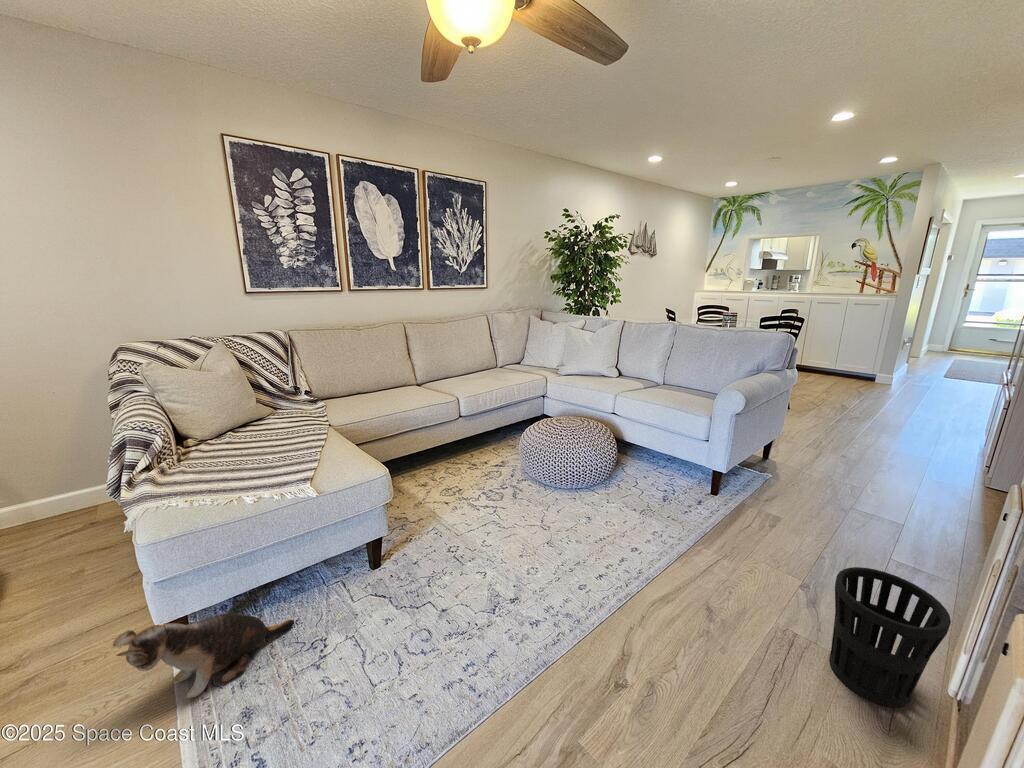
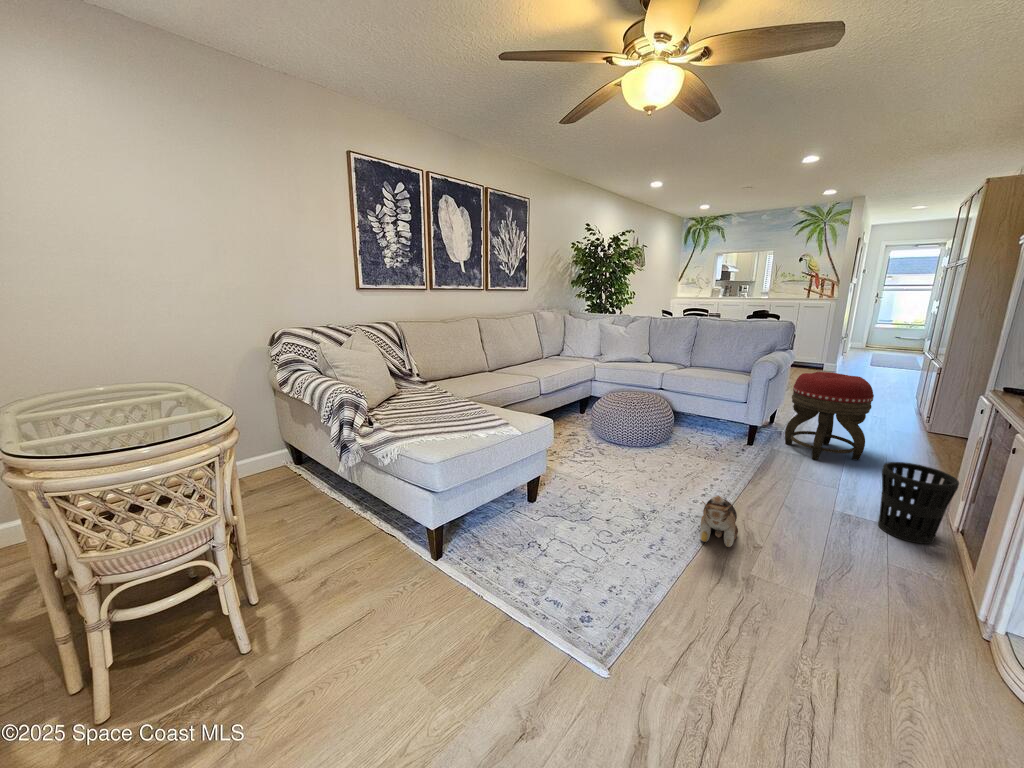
footstool: none [763,405,880,530] -> present [785,372,874,460]
plush toy: present [113,614,294,698] -> present [700,496,738,547]

